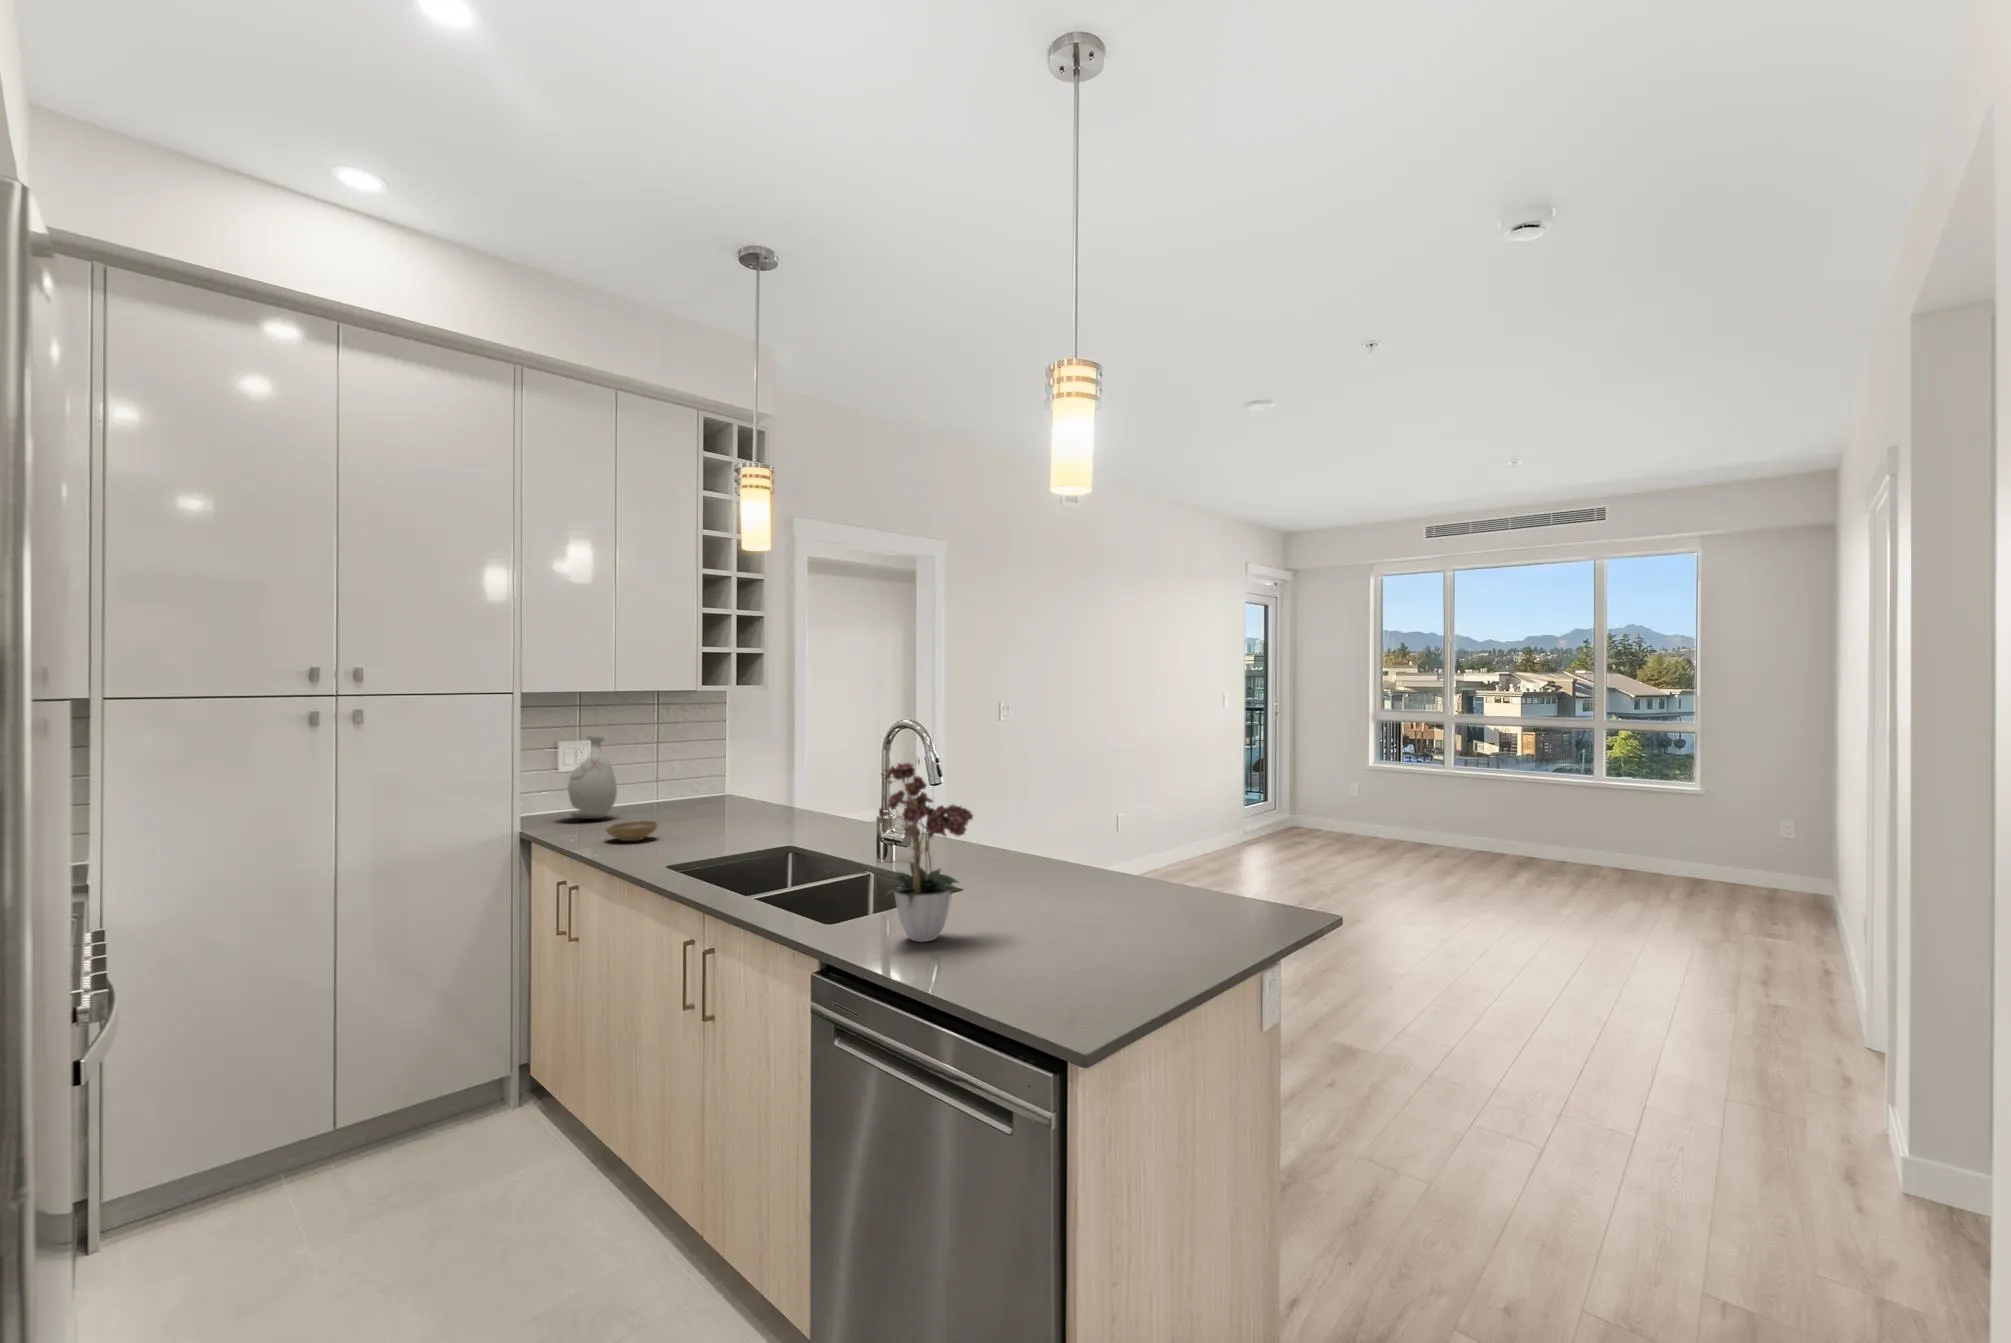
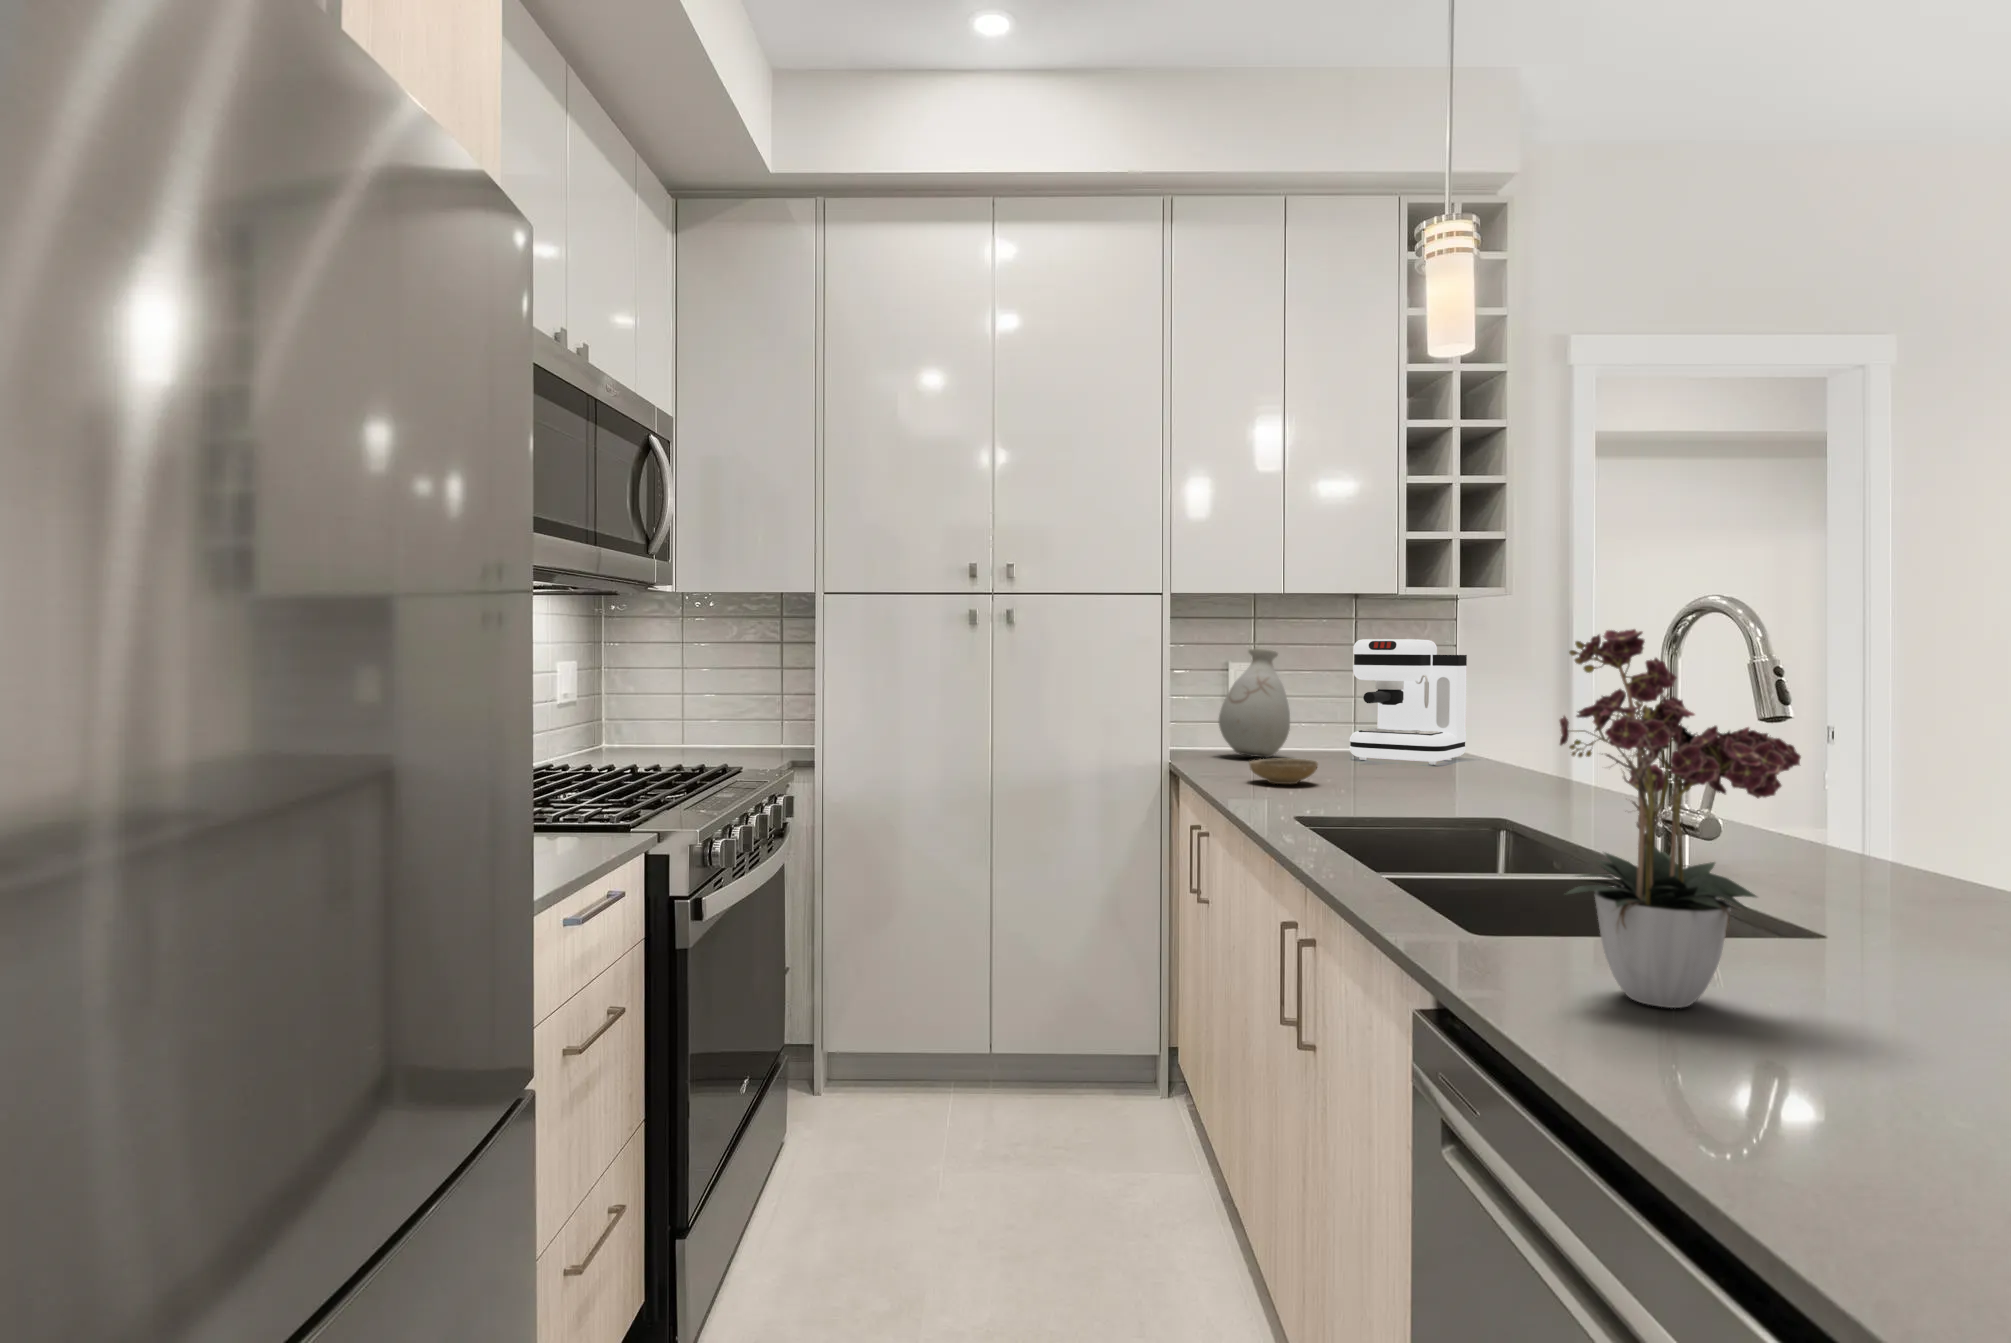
coffee maker: none [661,723,740,813] -> present [1350,639,1467,764]

